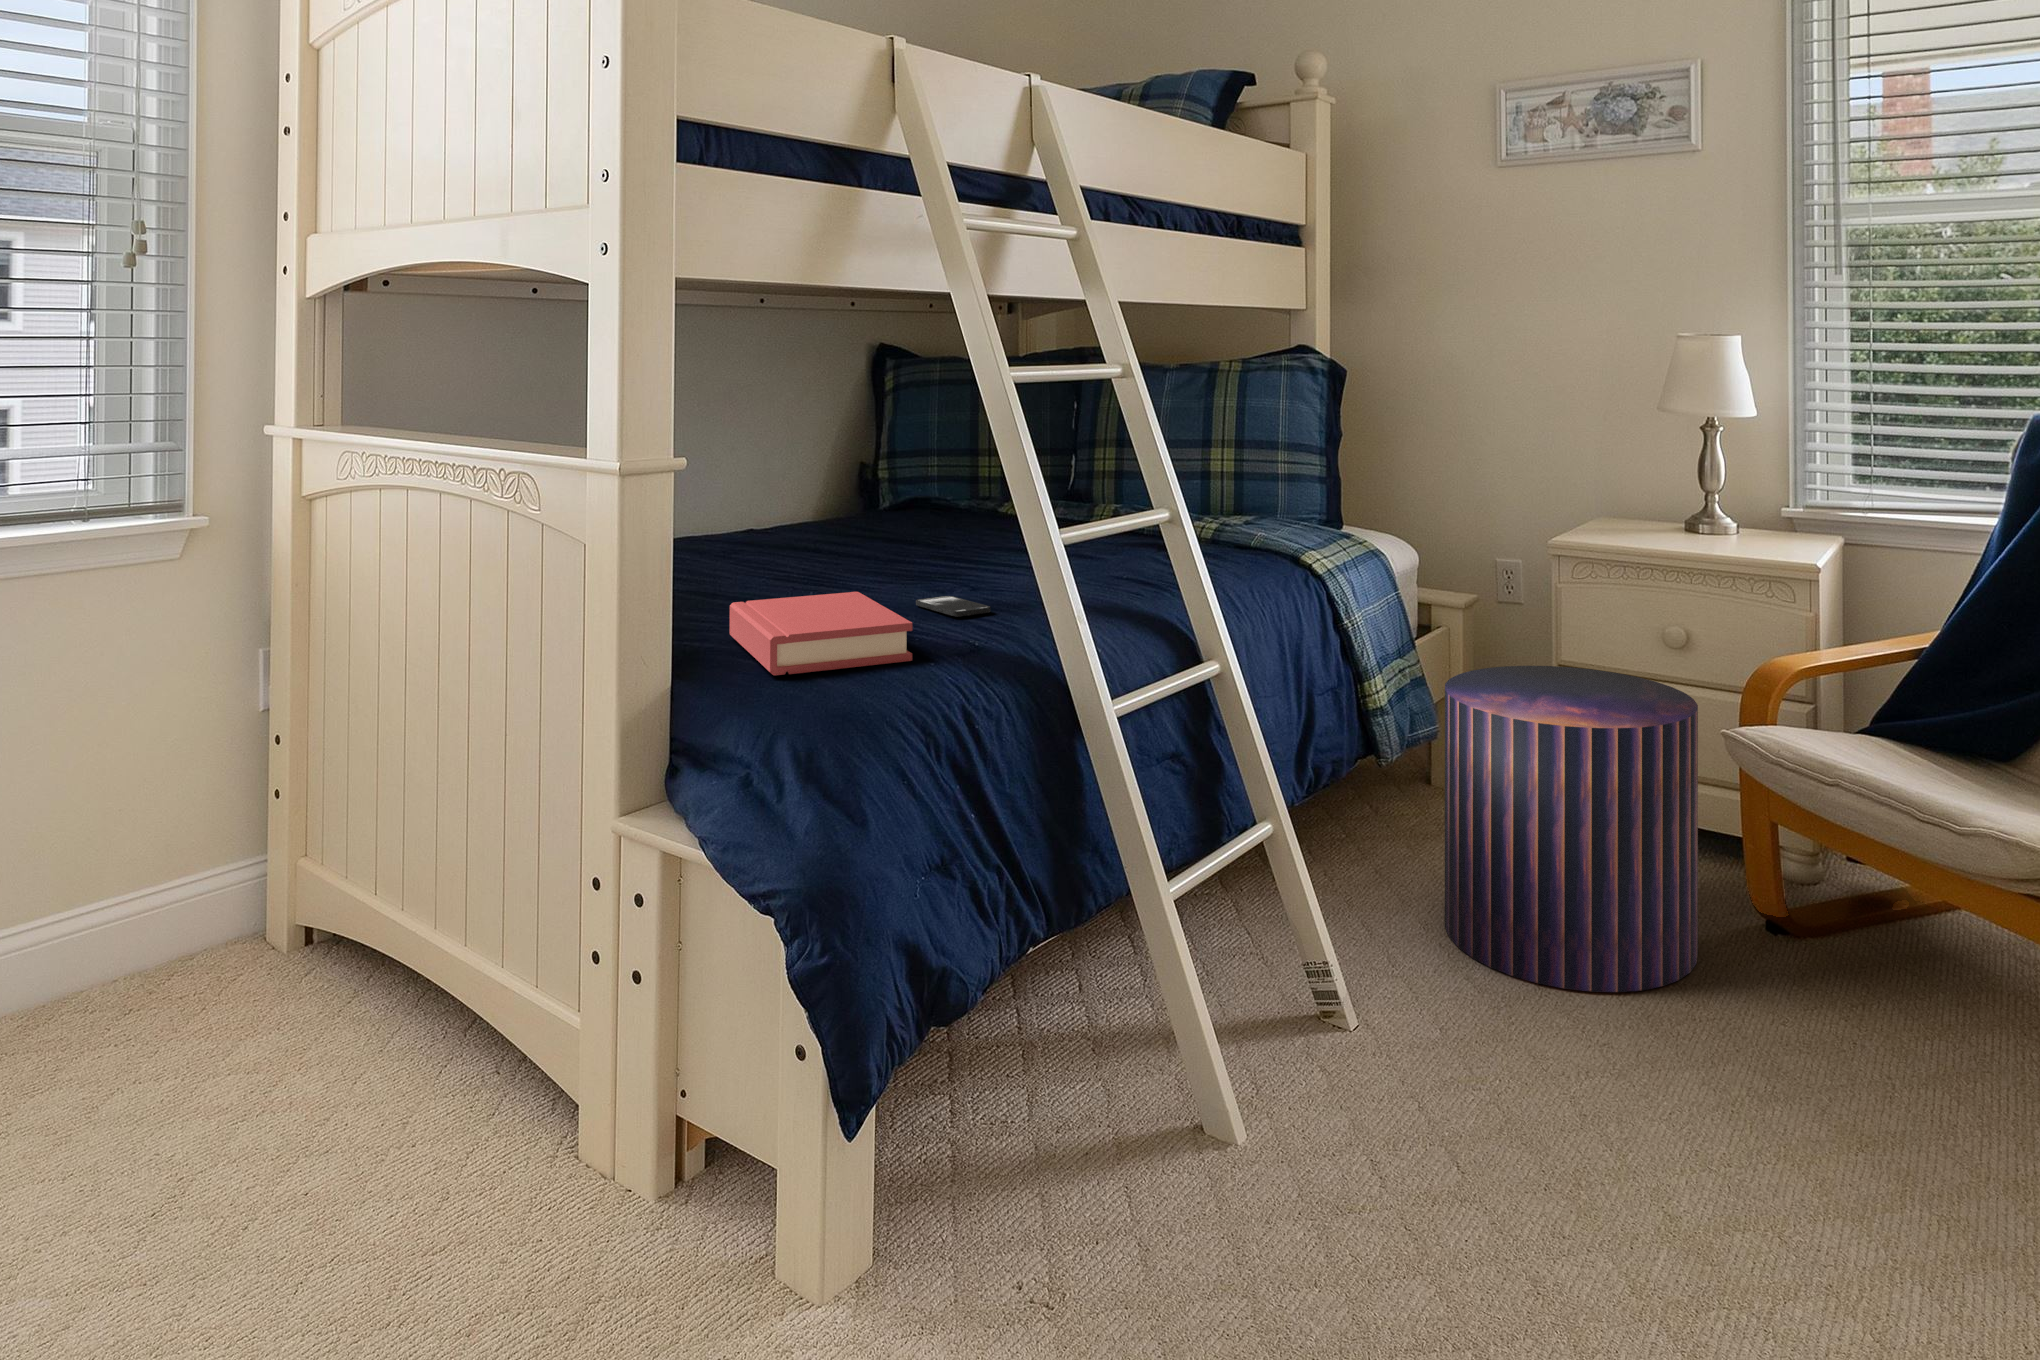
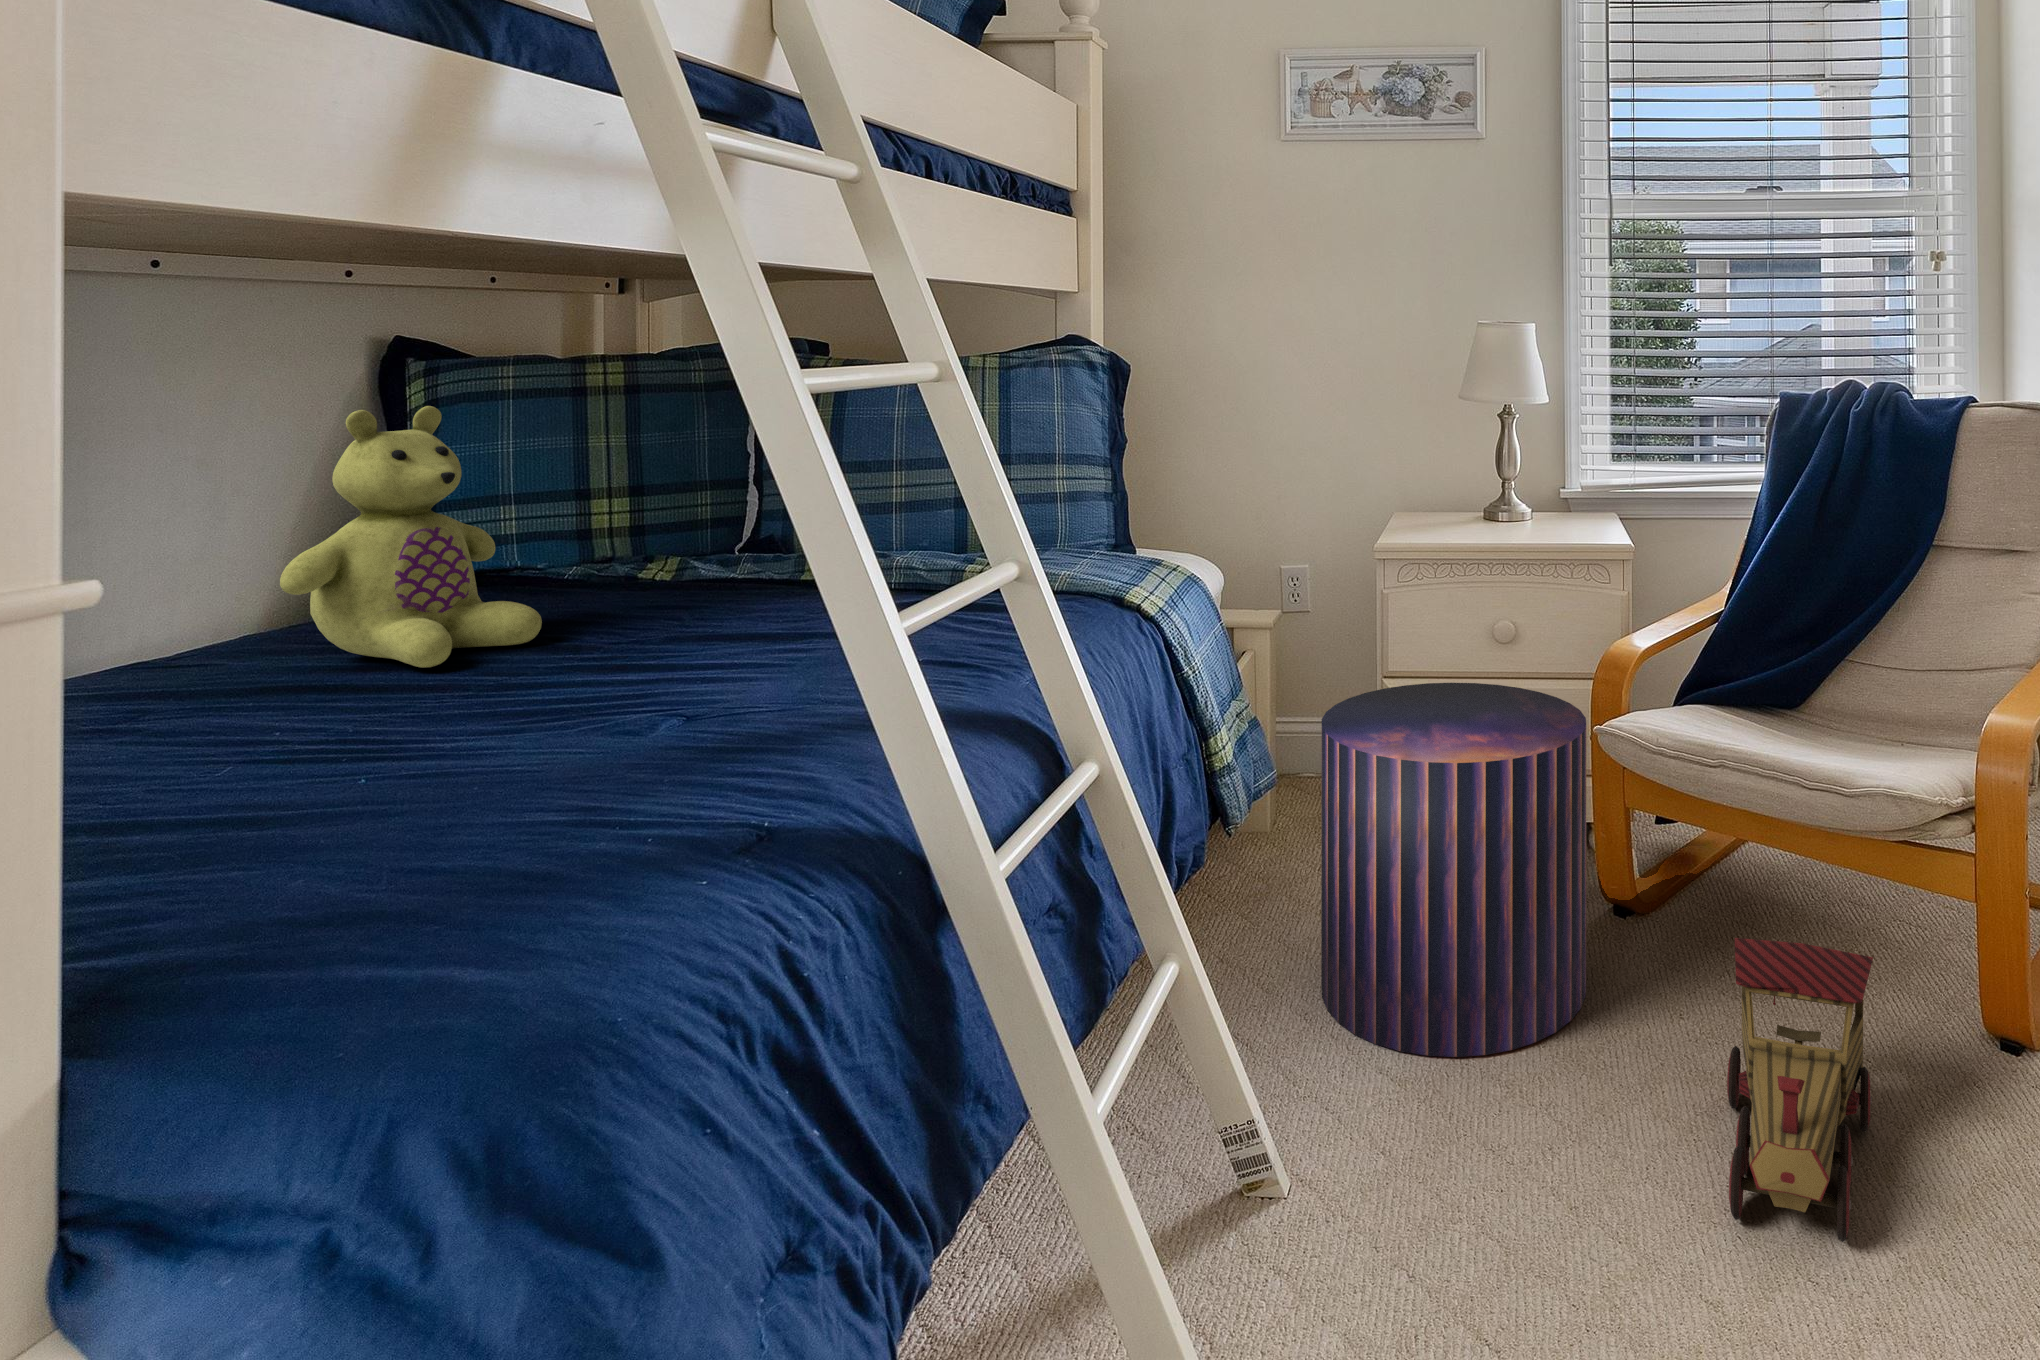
stuffed bear: none [785,390,917,554] -> present [280,406,542,667]
hardback book: present [730,592,912,675] -> none [226,755,666,973]
smartphone: present [916,596,990,617] -> none [606,727,752,765]
toy train: none [1717,931,1945,1200] -> present [1727,938,1873,1242]

